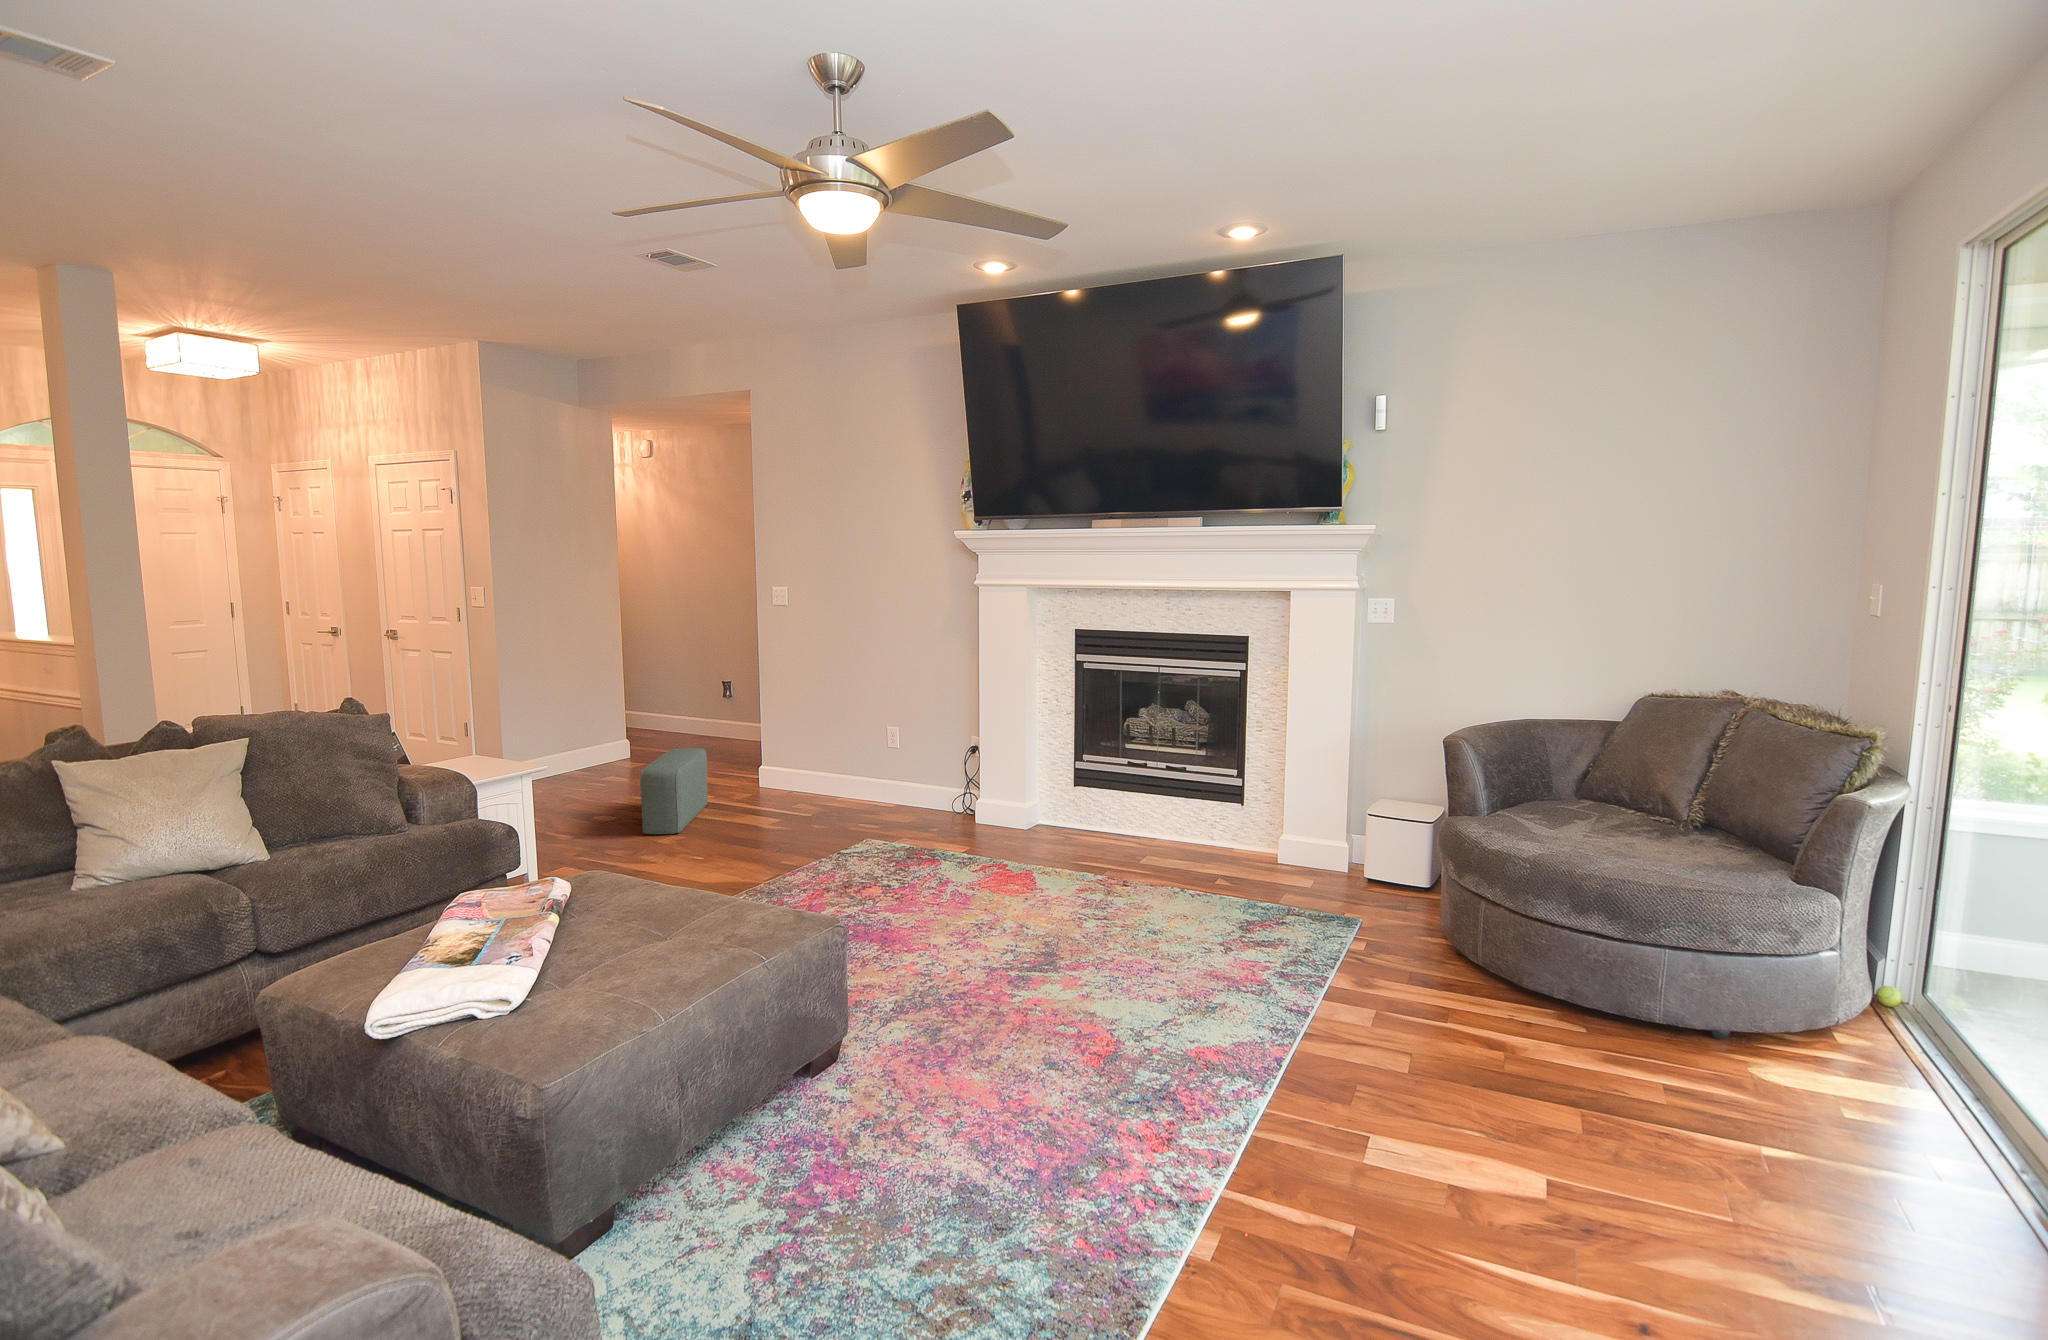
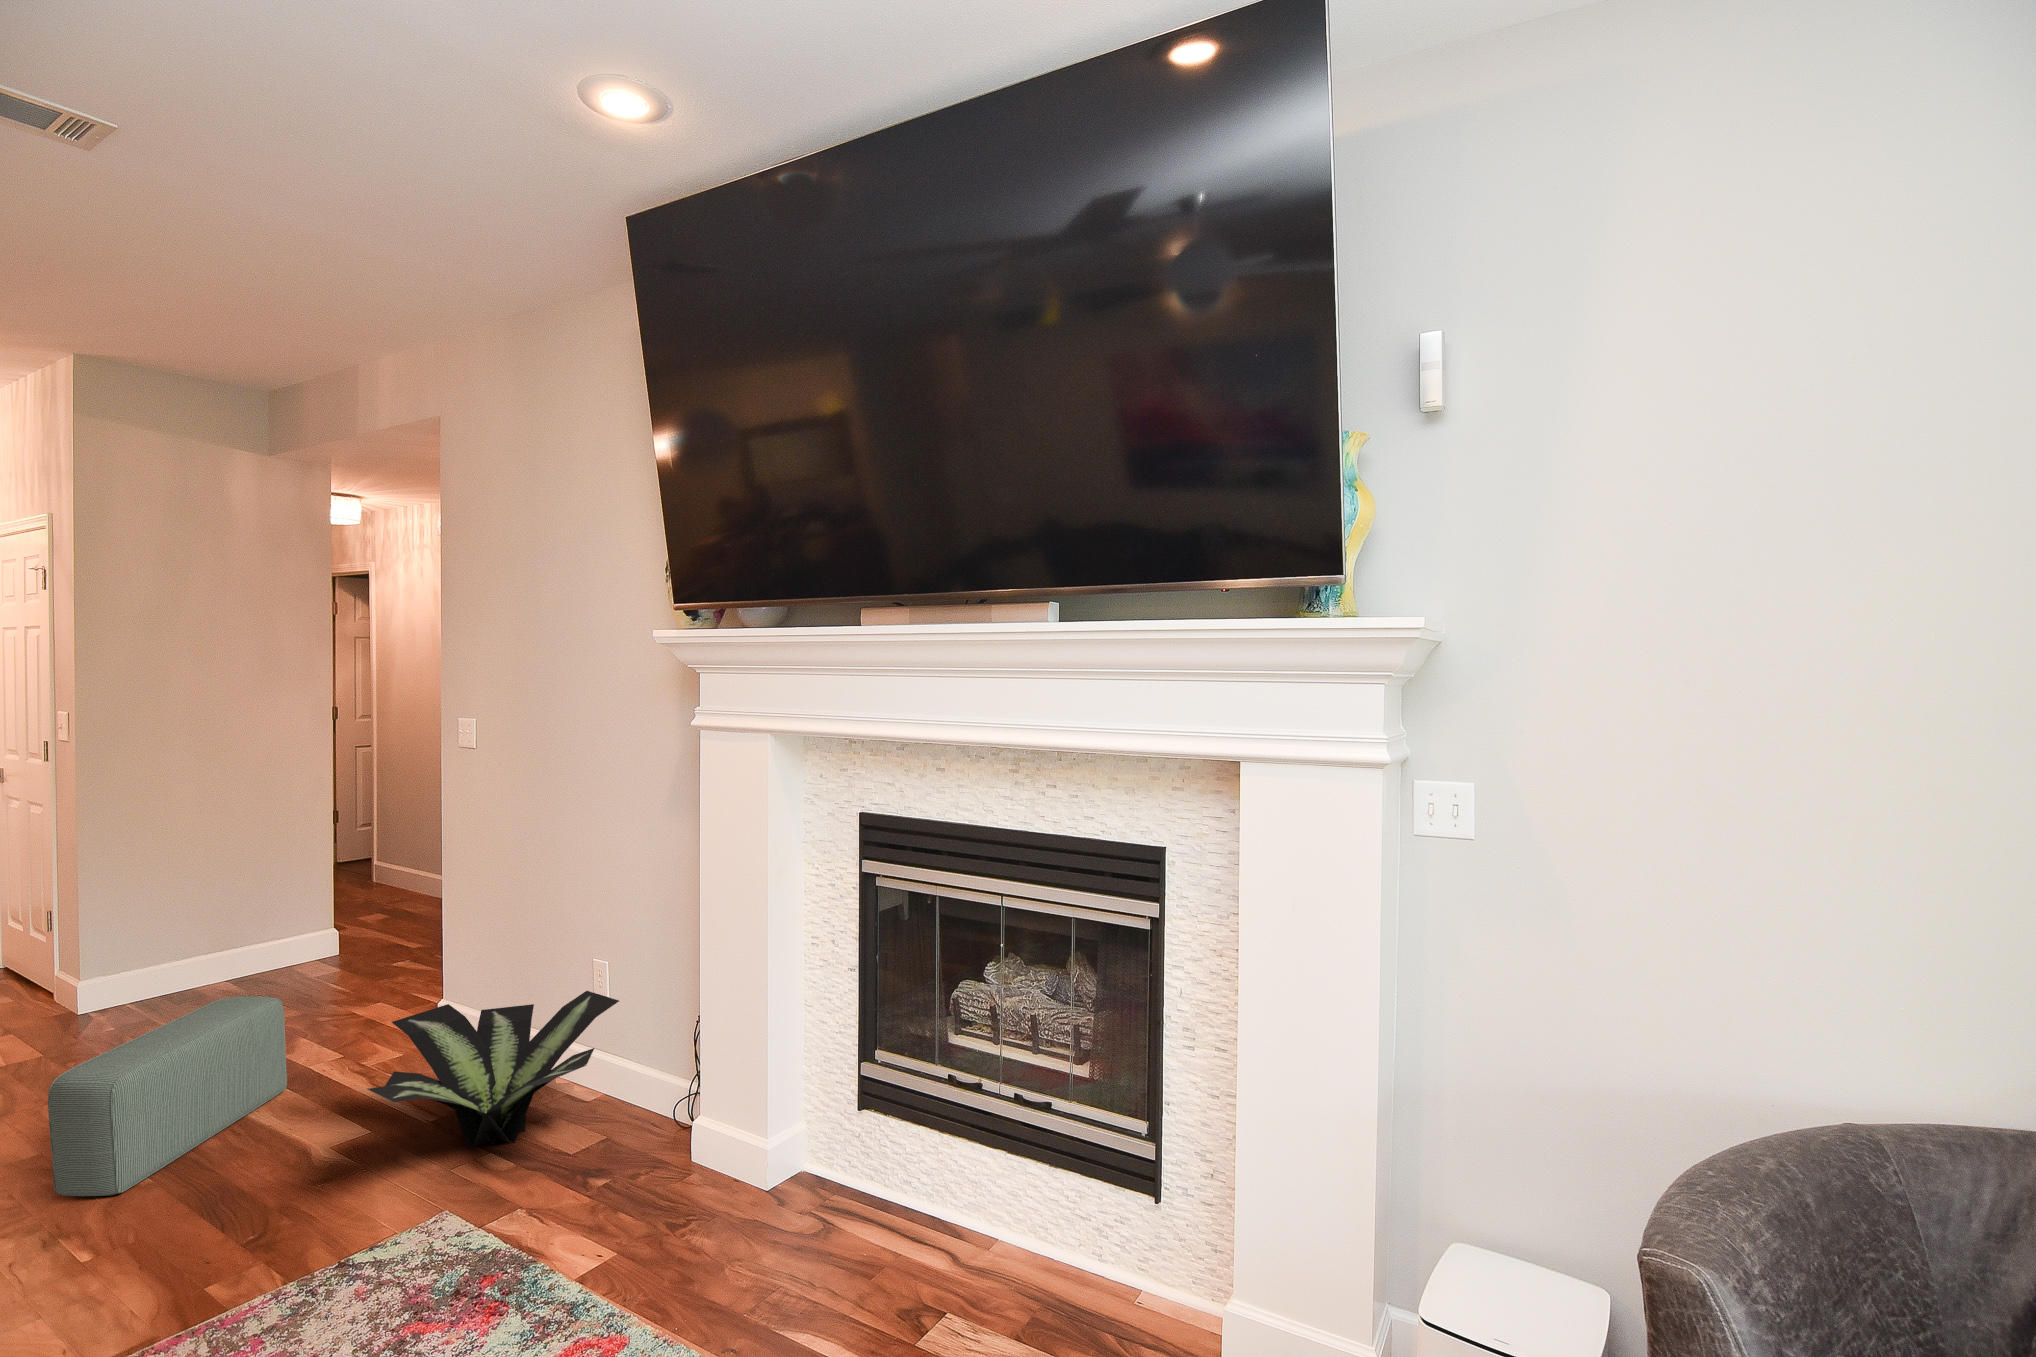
potted plant: none [788,746,917,819] -> present [368,991,619,1148]

